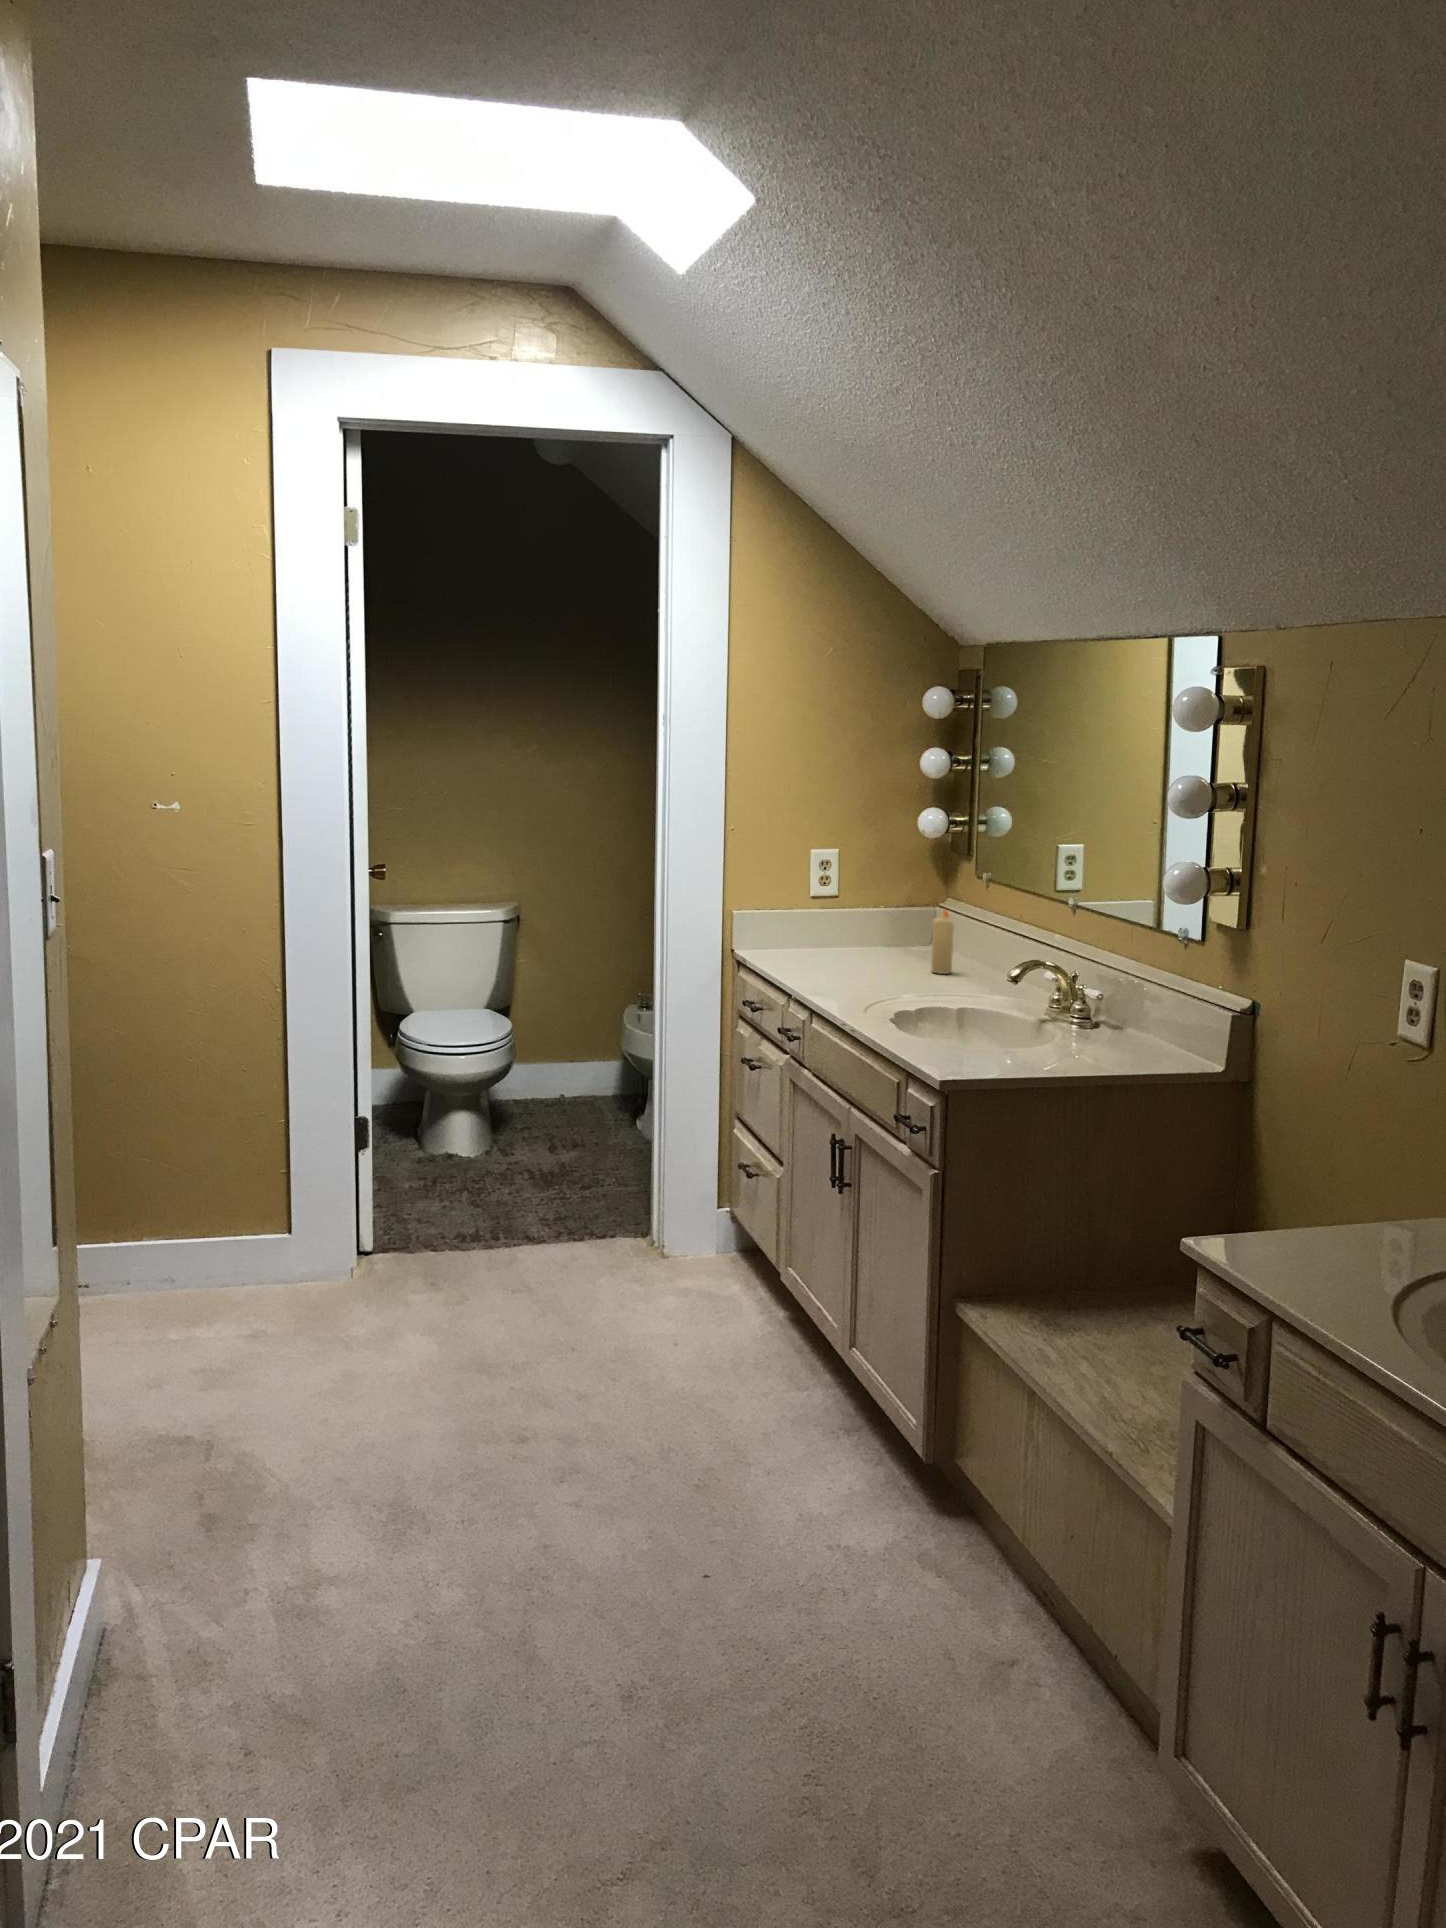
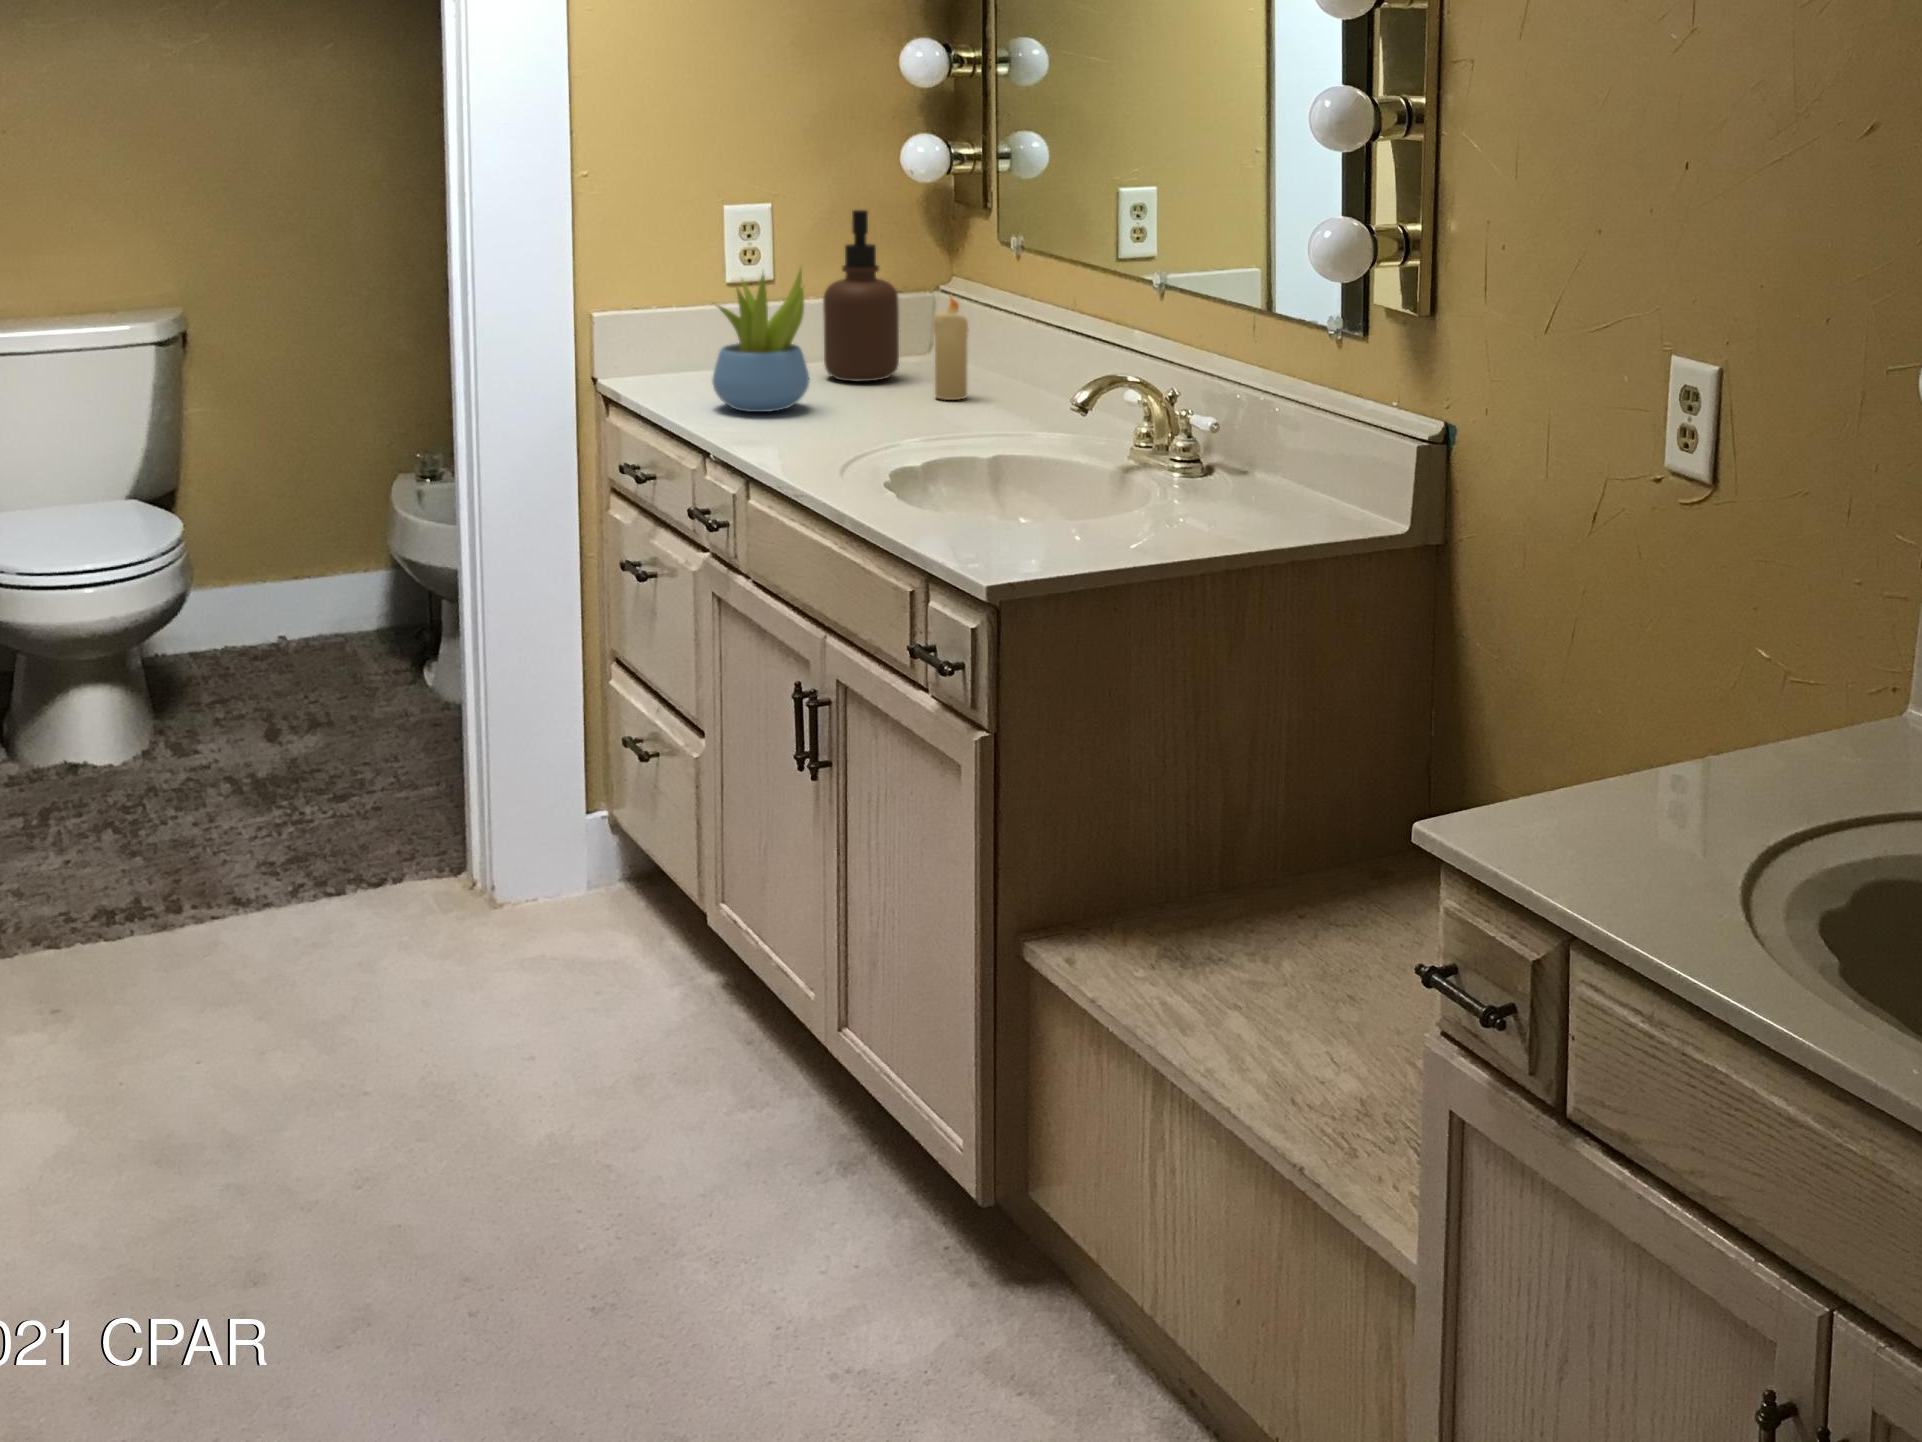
soap dispenser: none [866,853,913,960] -> present [823,210,899,382]
succulent plant: none [797,884,854,974] -> present [712,268,809,412]

